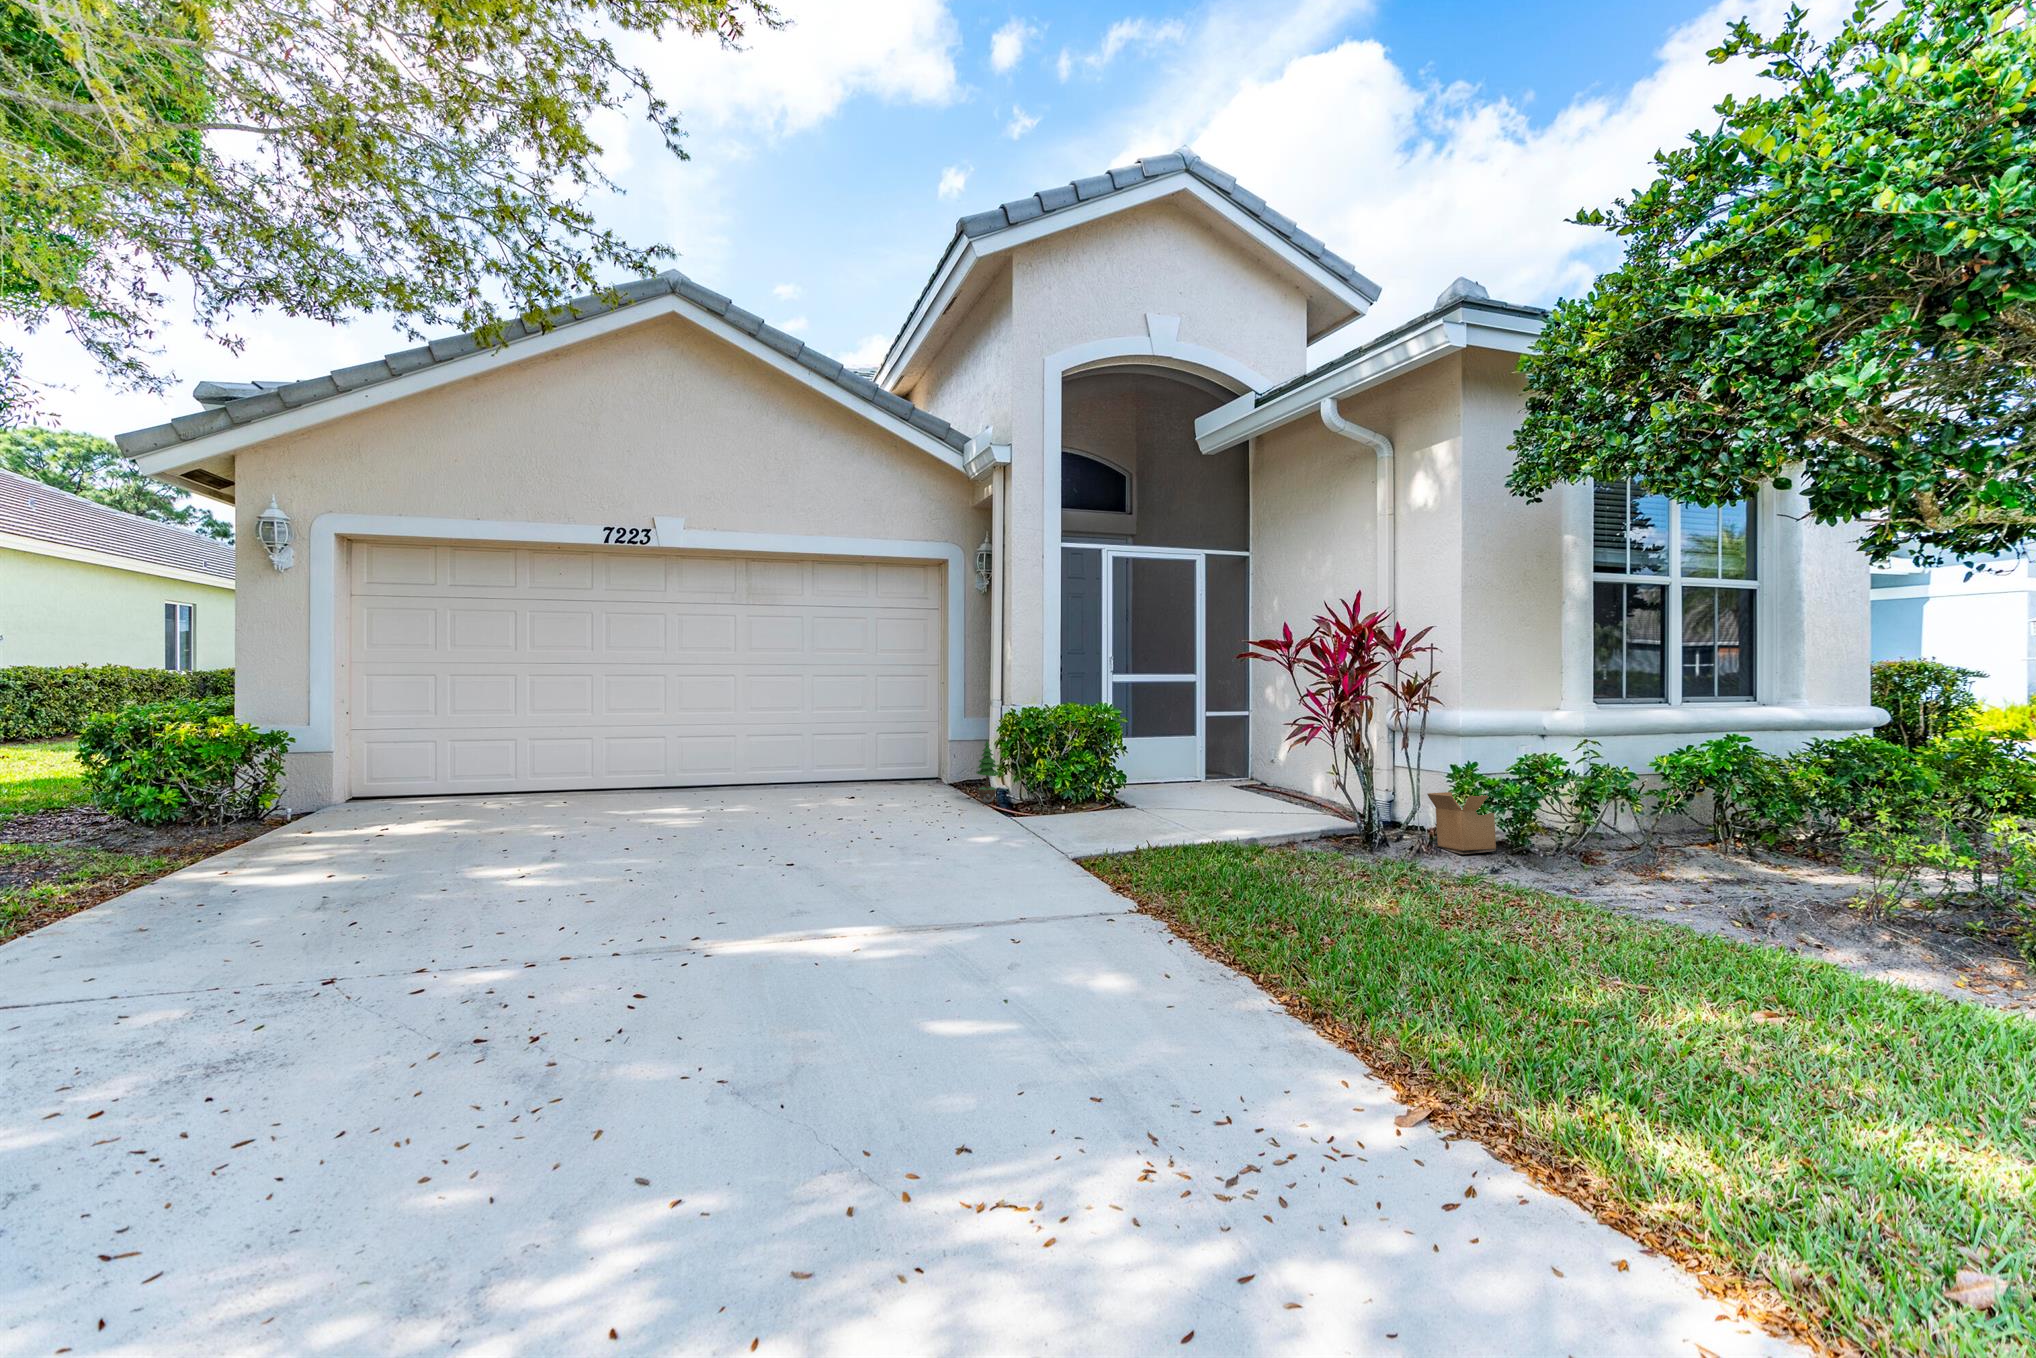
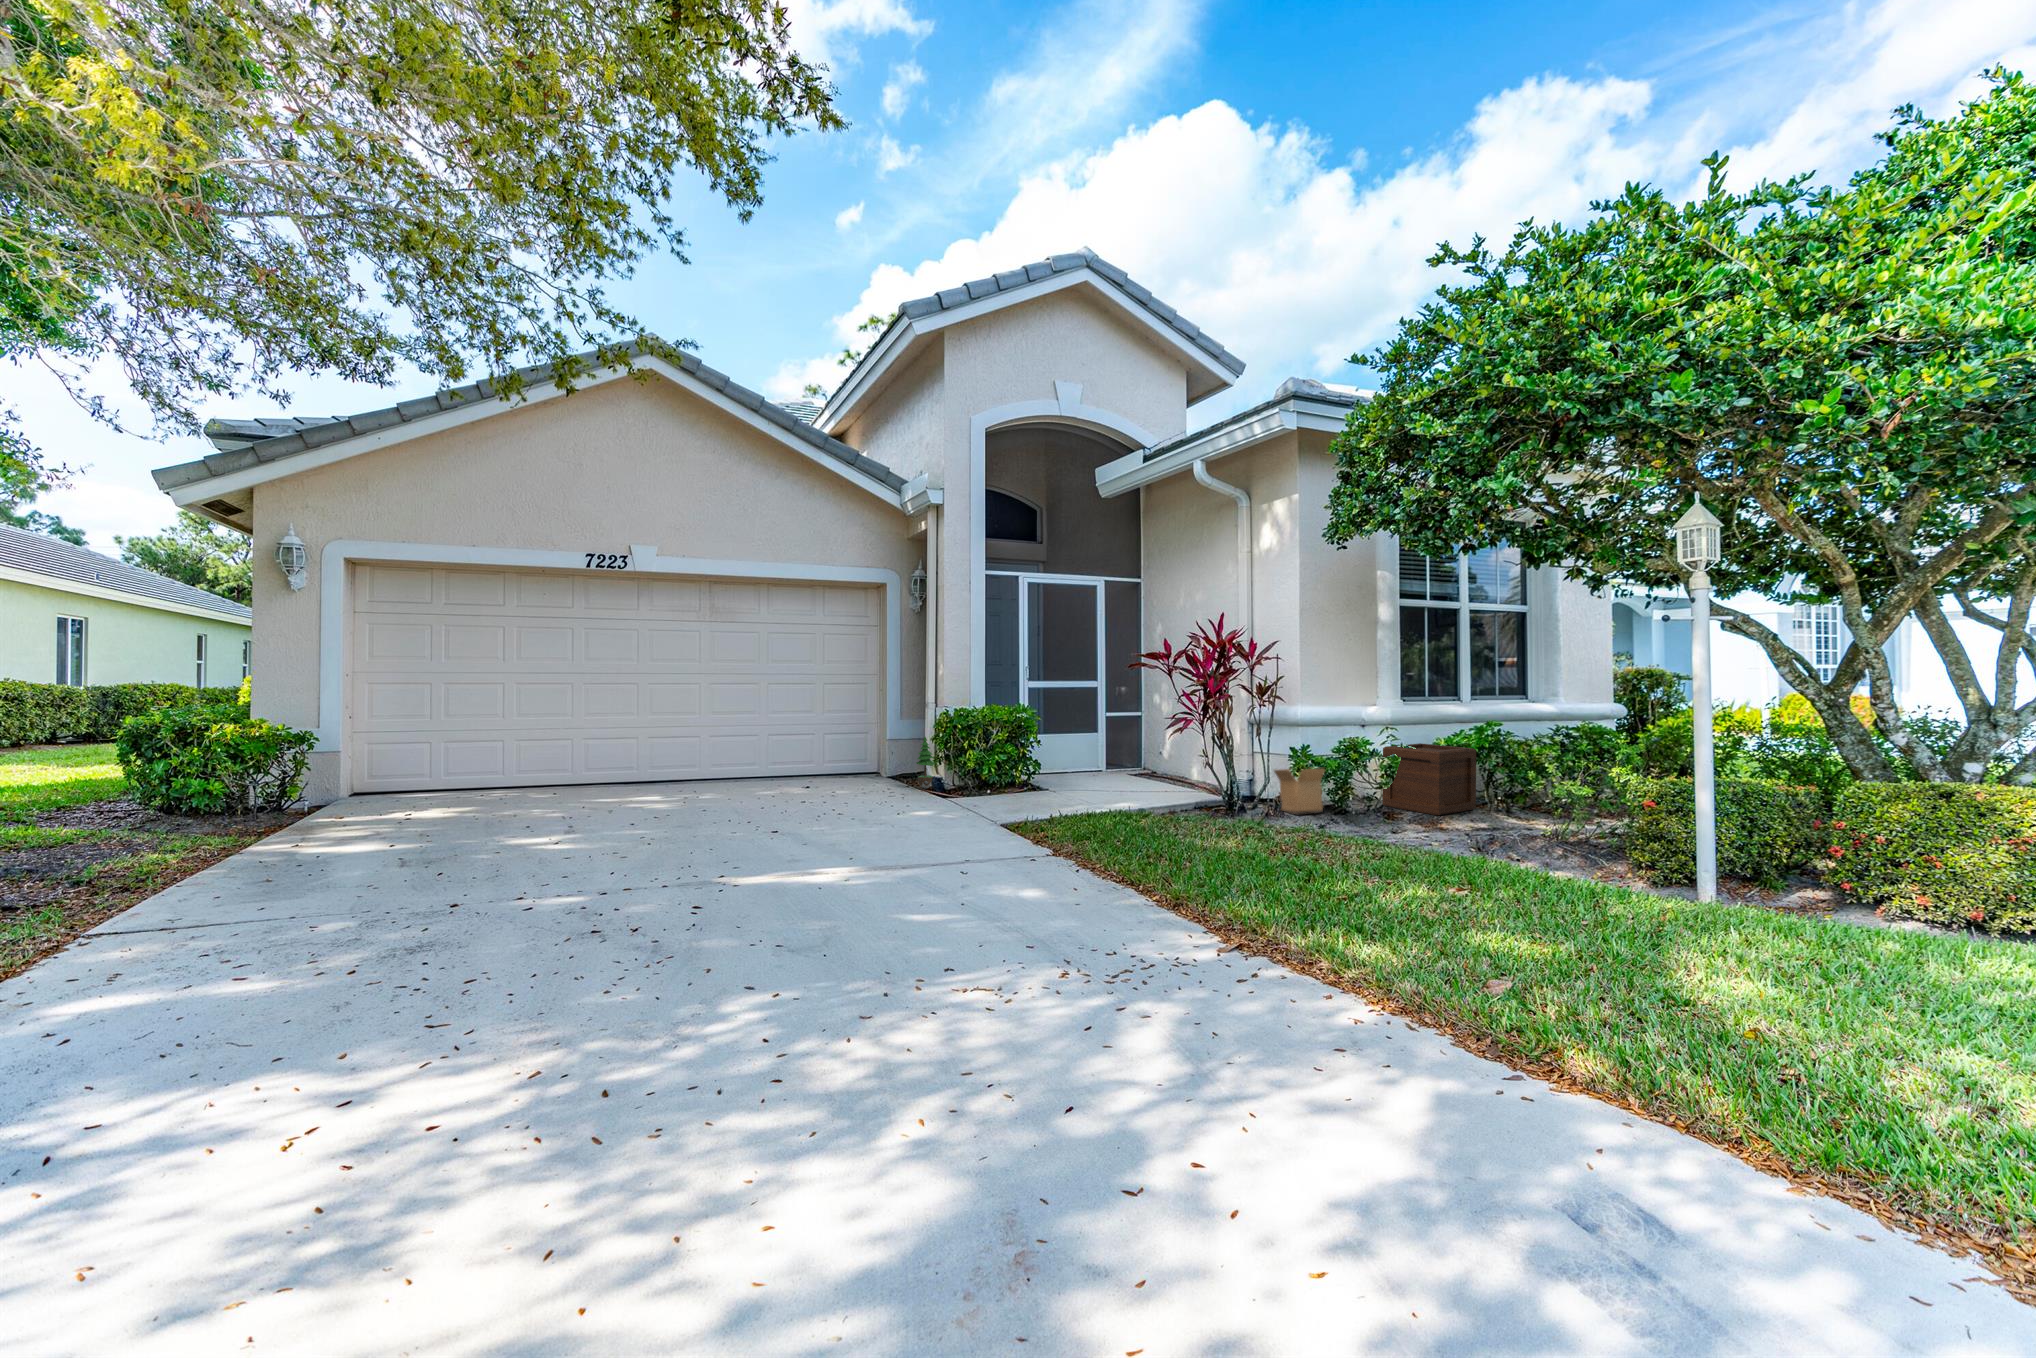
wooden crate: none [1575,761,1712,861] -> present [1382,743,1476,815]

